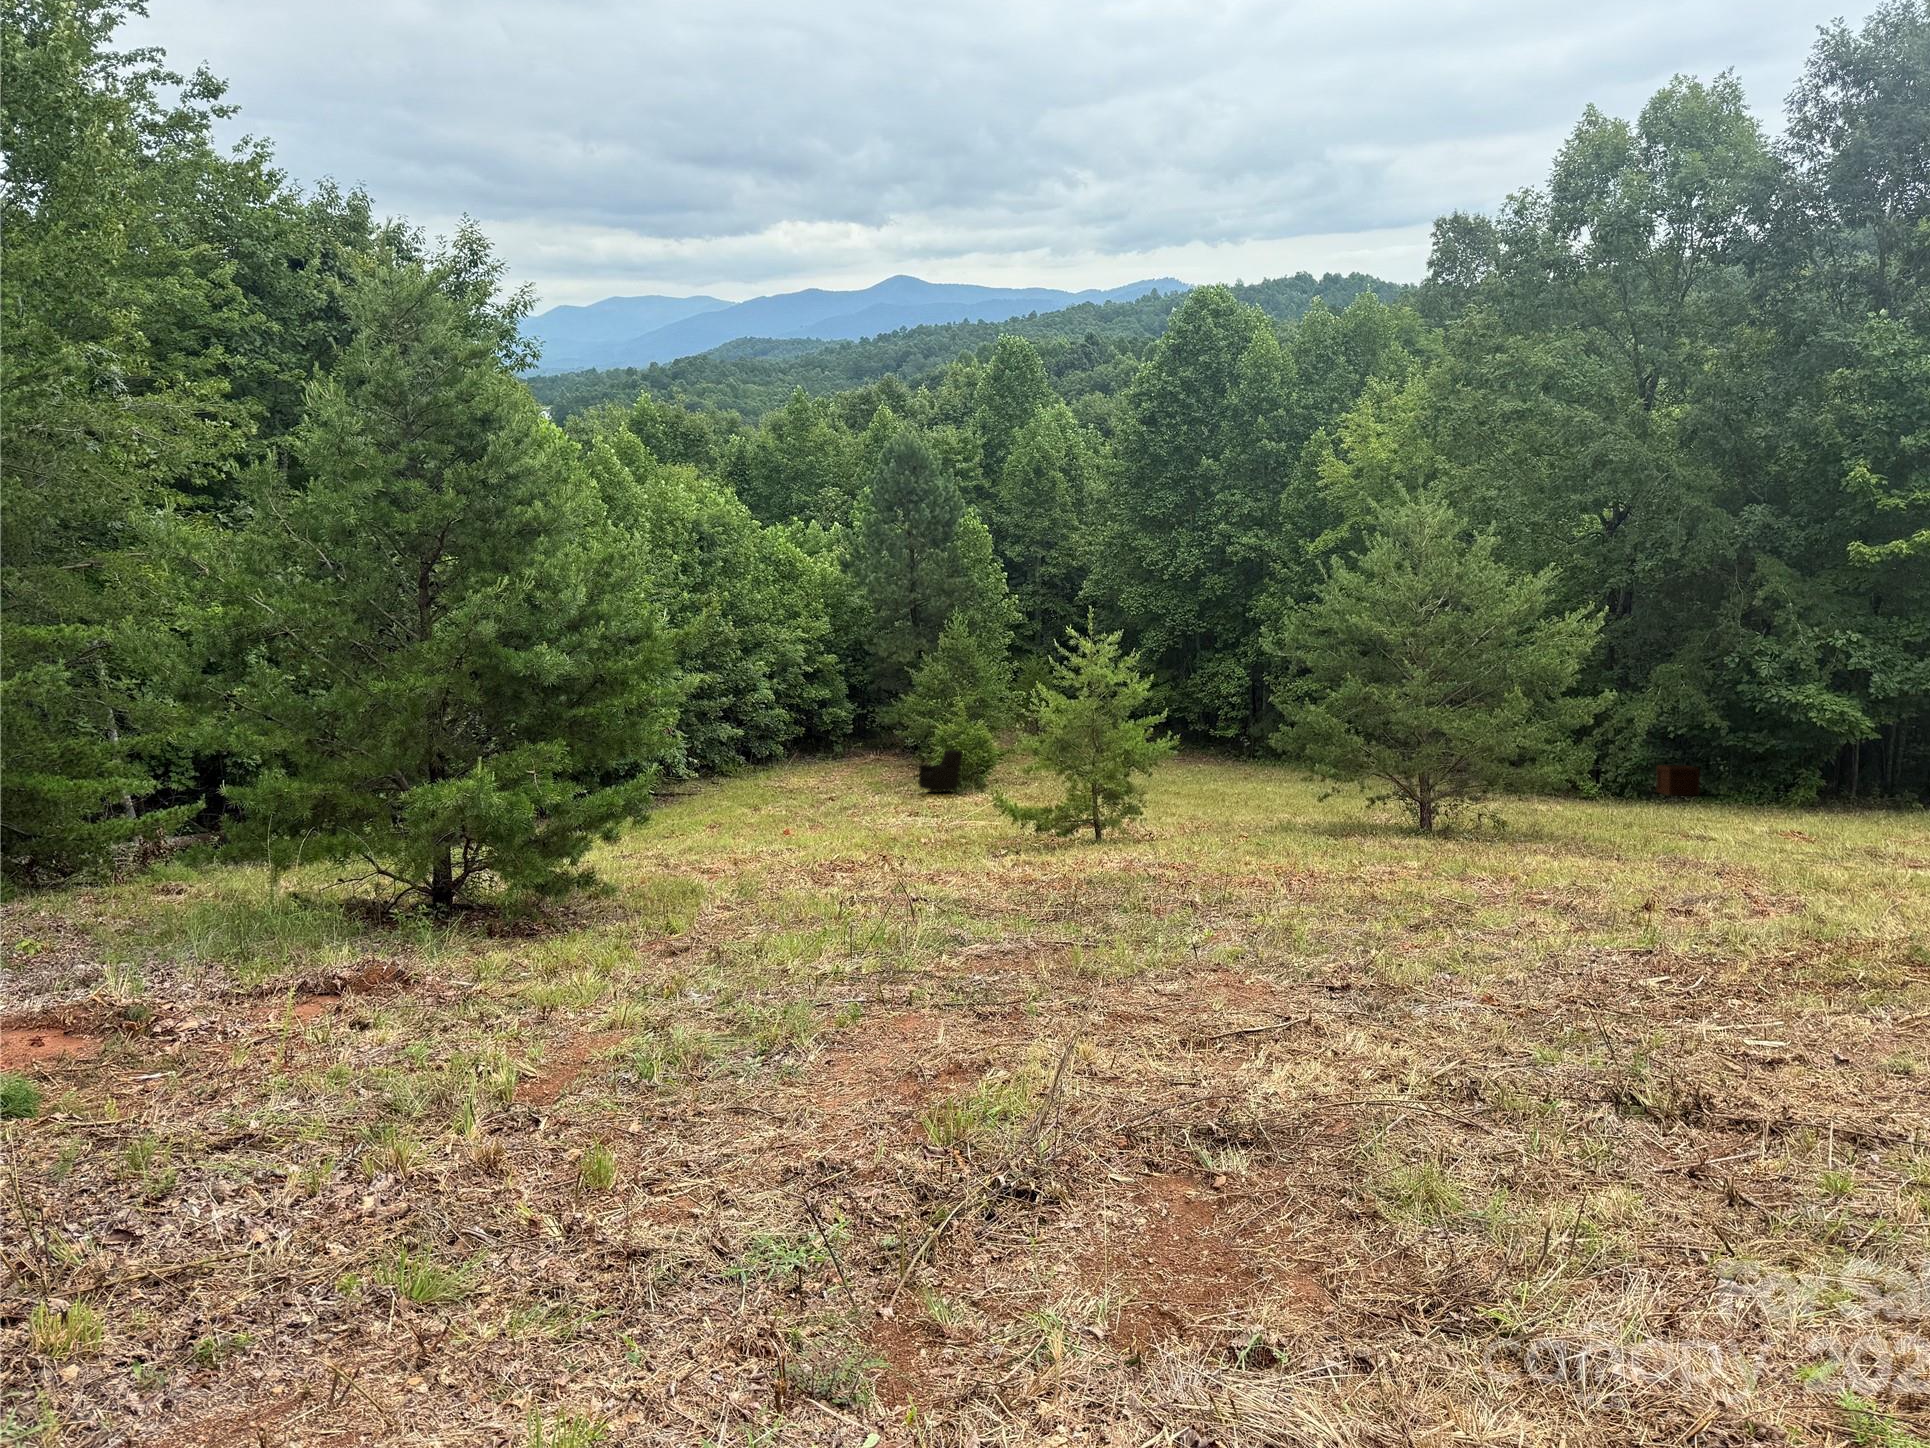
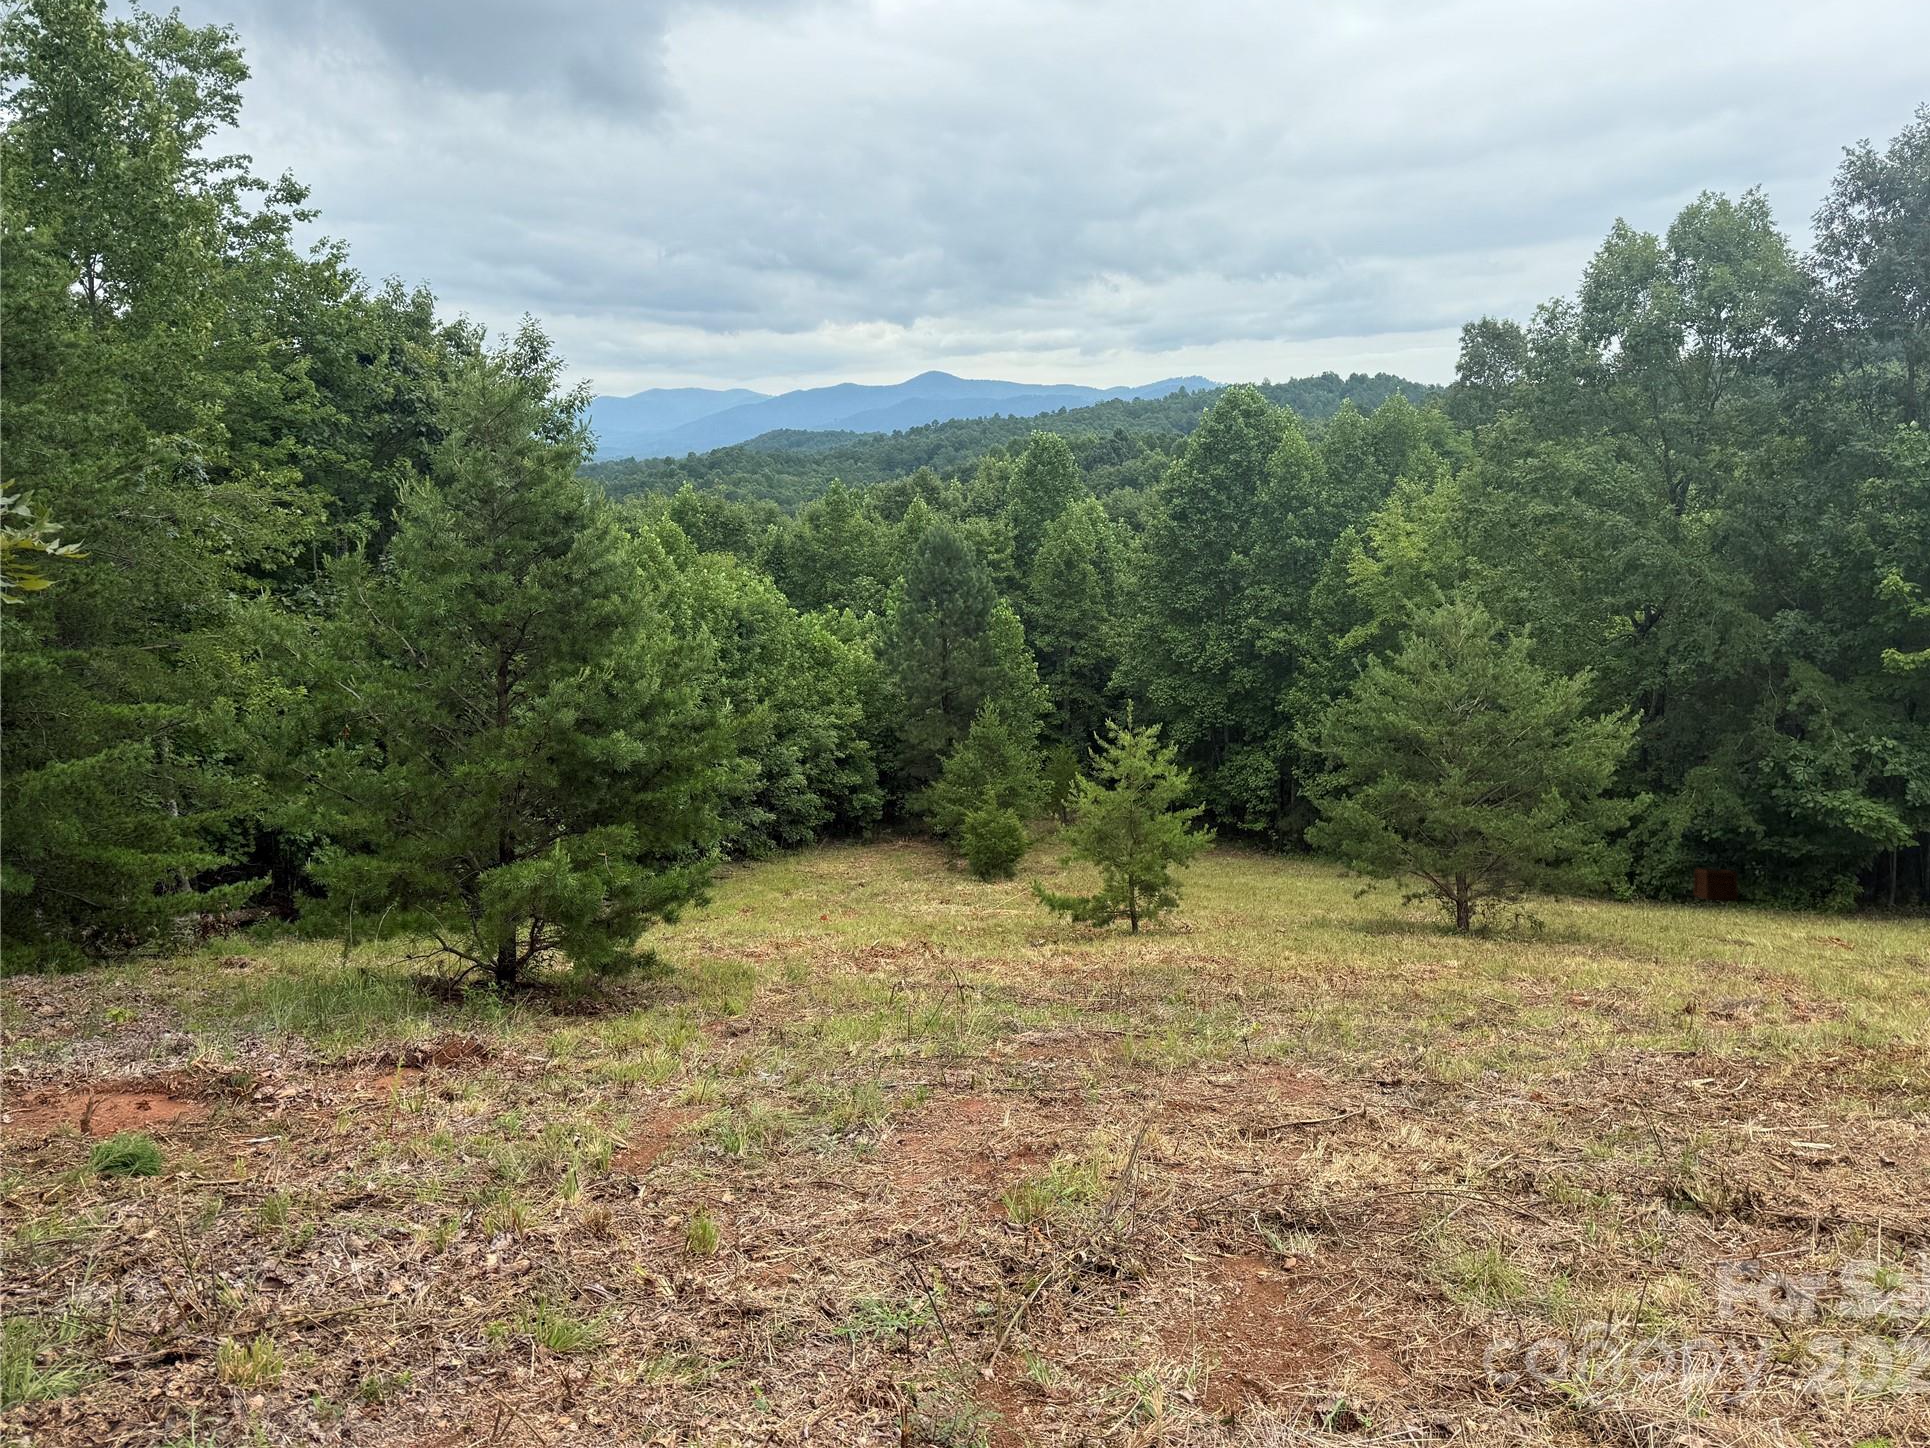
chair: present [919,750,963,794] -> none [947,838,991,882]

